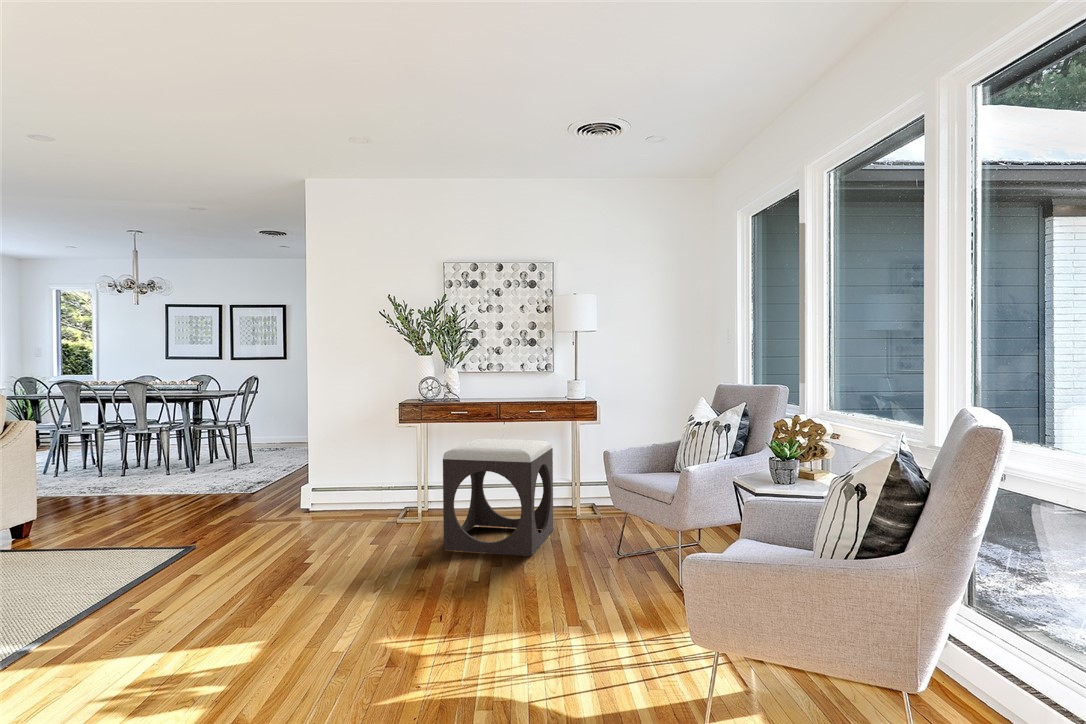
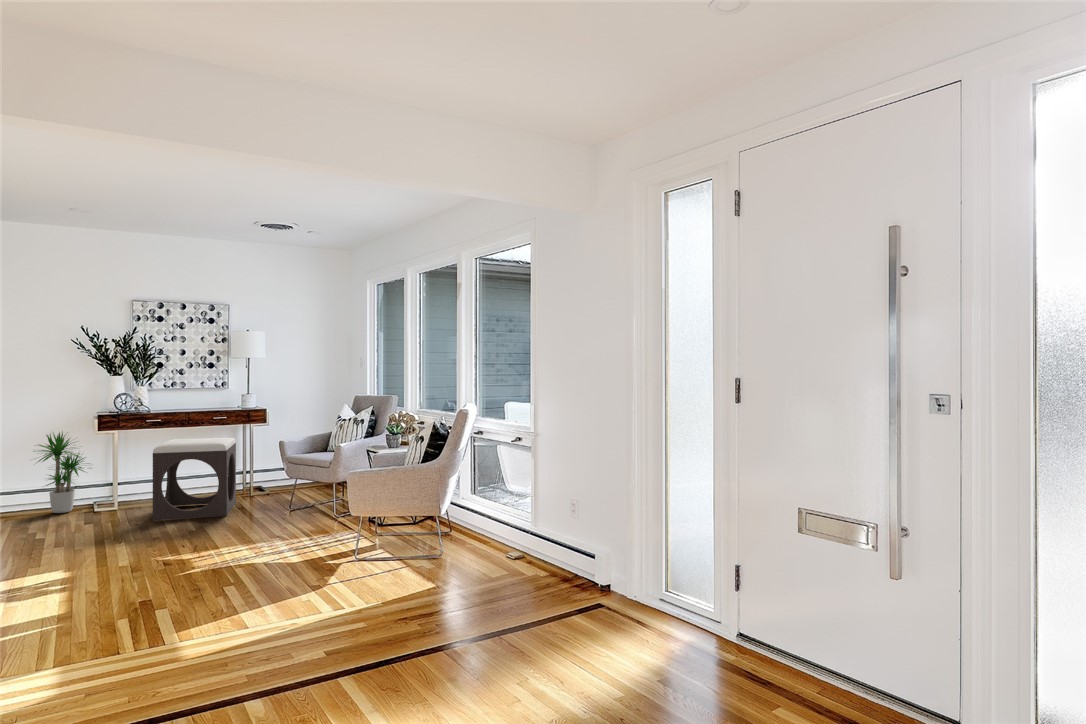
potted plant: none [336,419,402,519] -> present [38,431,85,513]

